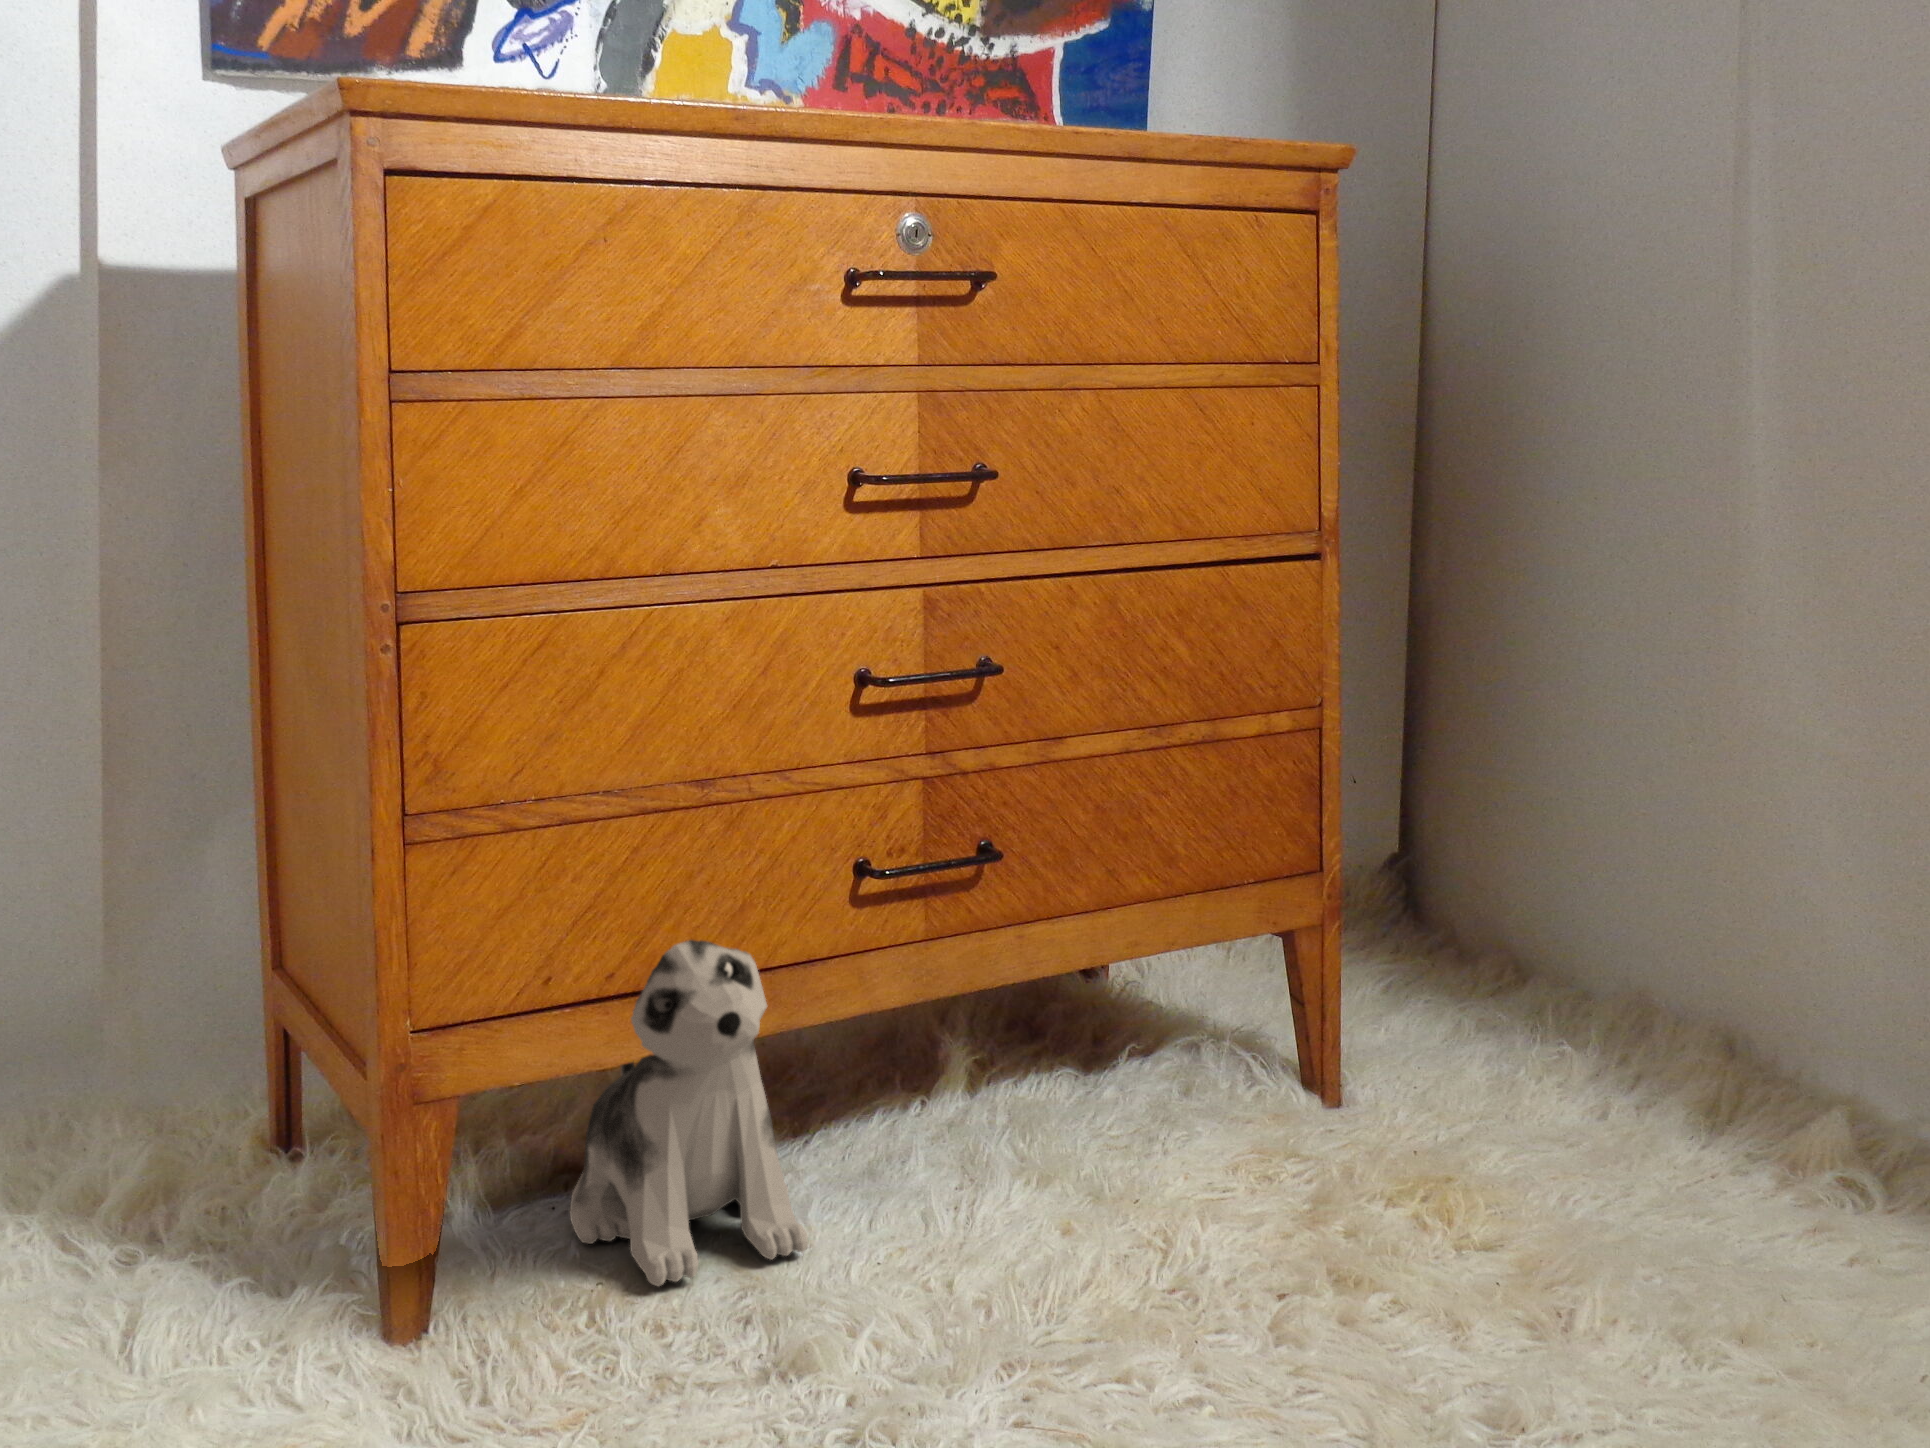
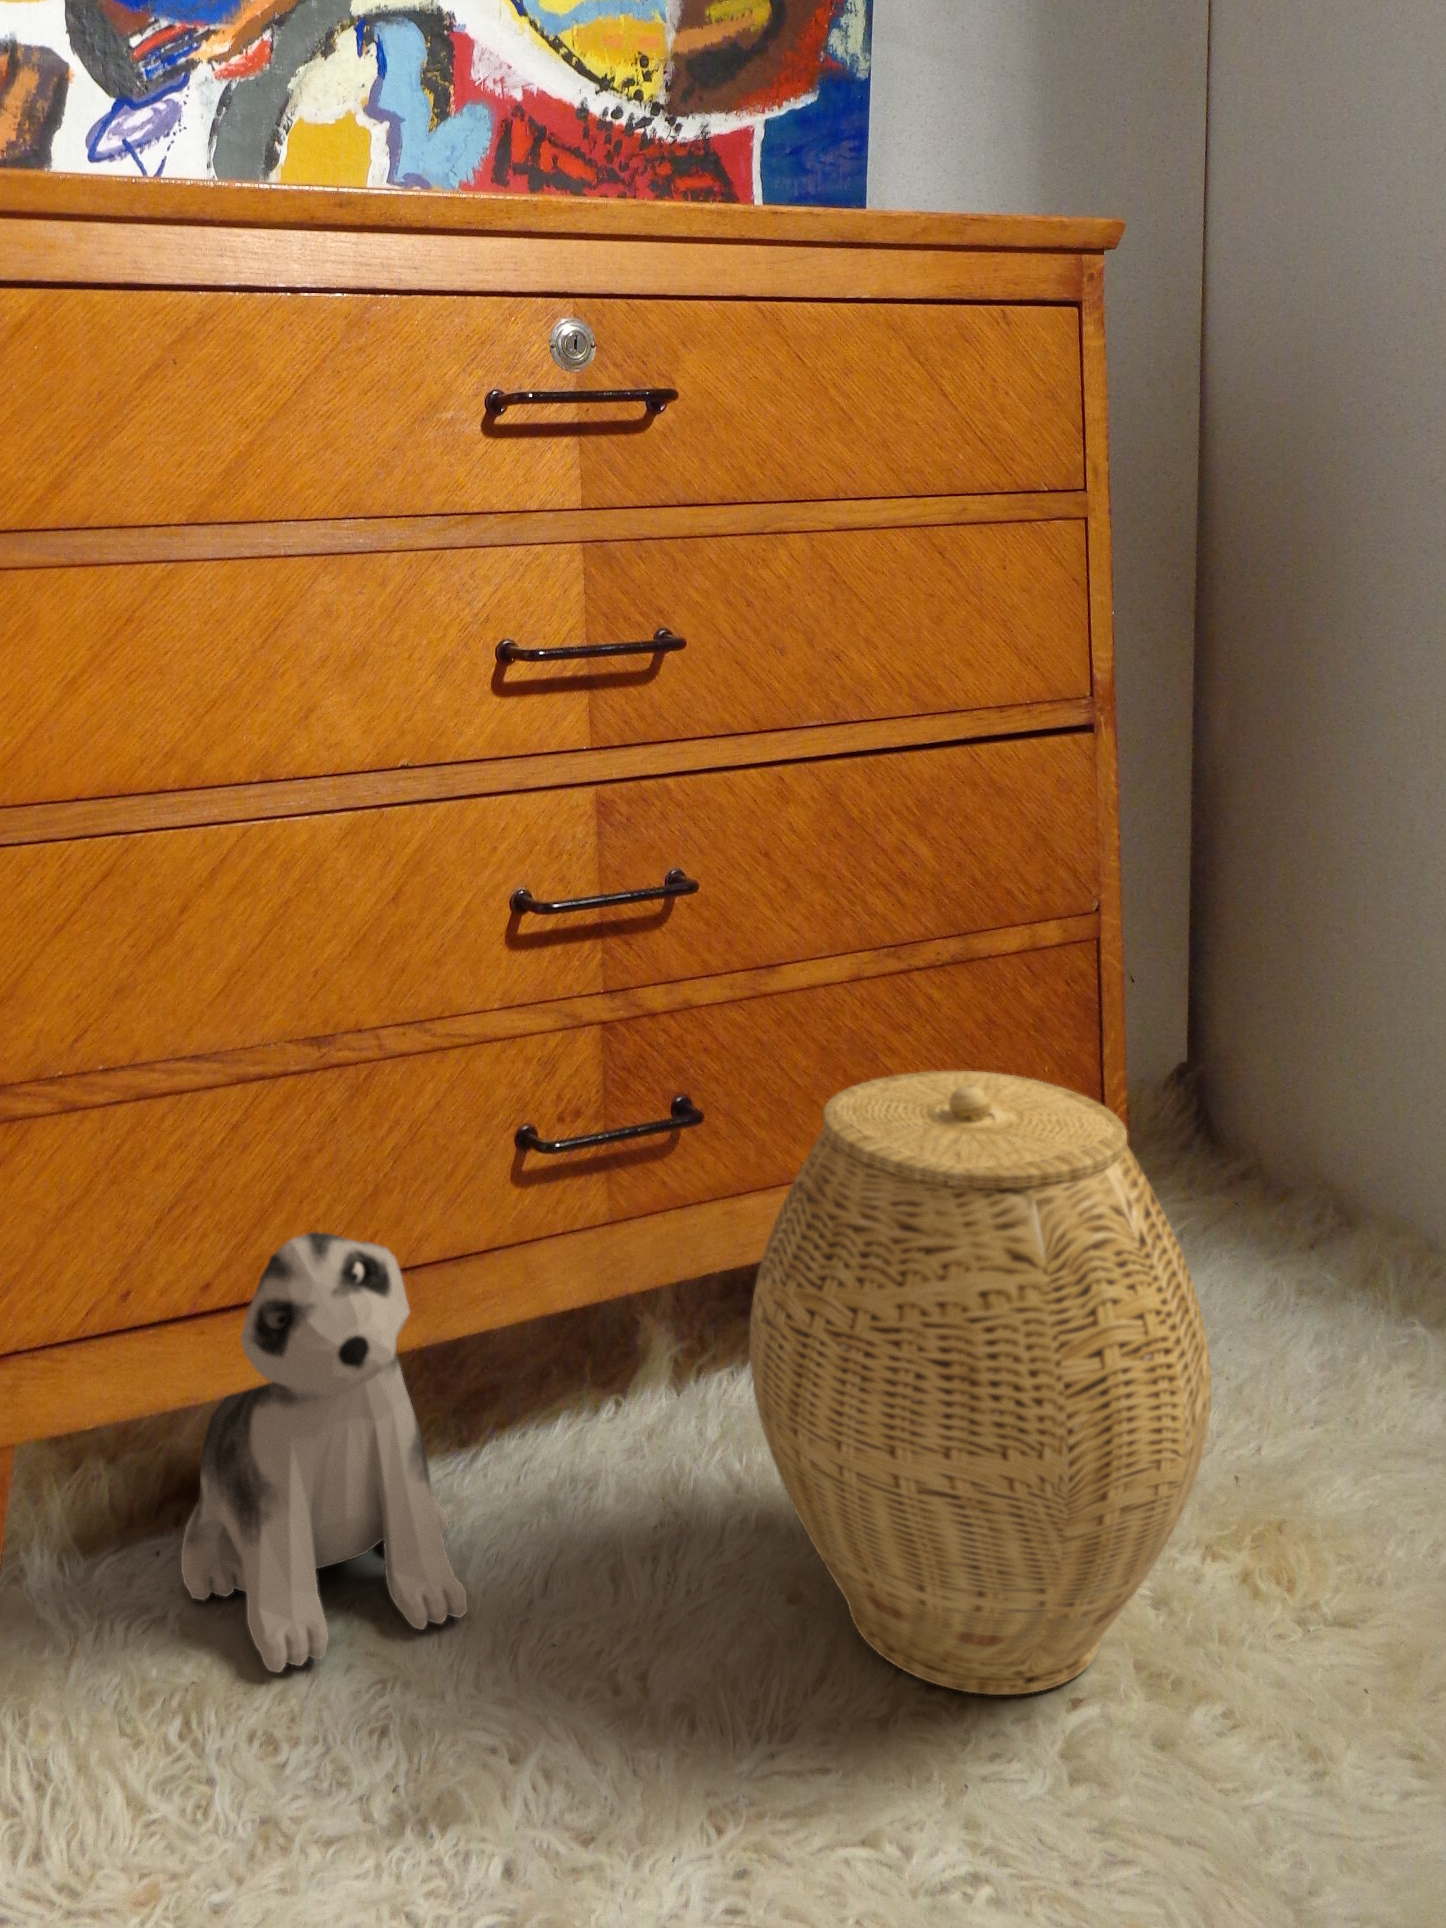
woven basket: none [1038,822,1394,1294] -> present [749,1071,1211,1695]

